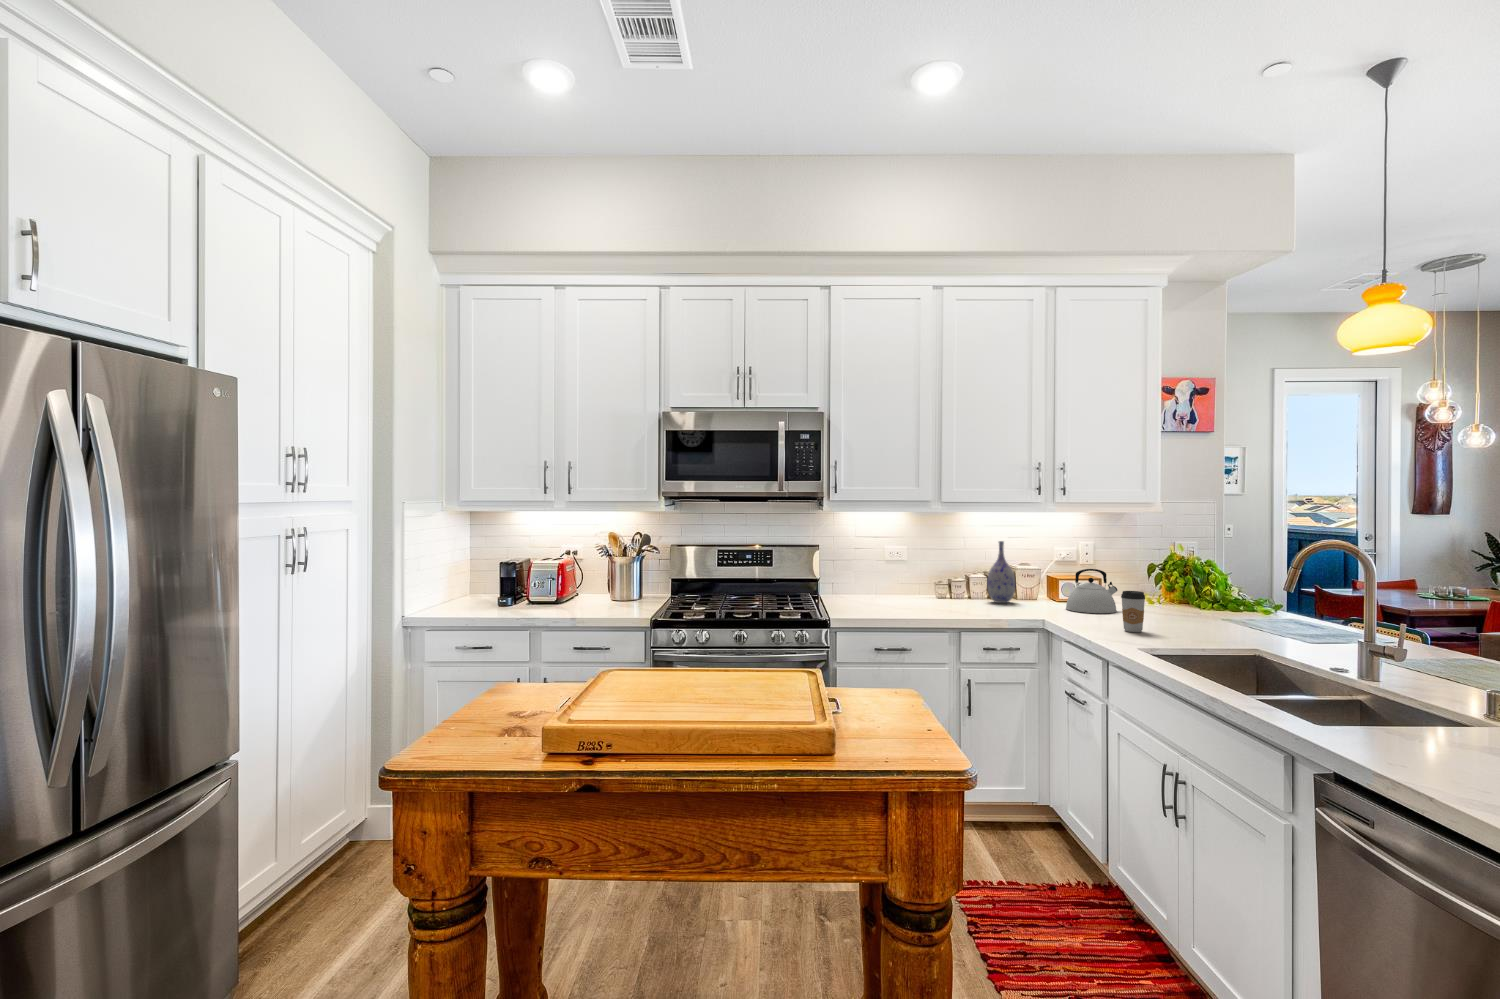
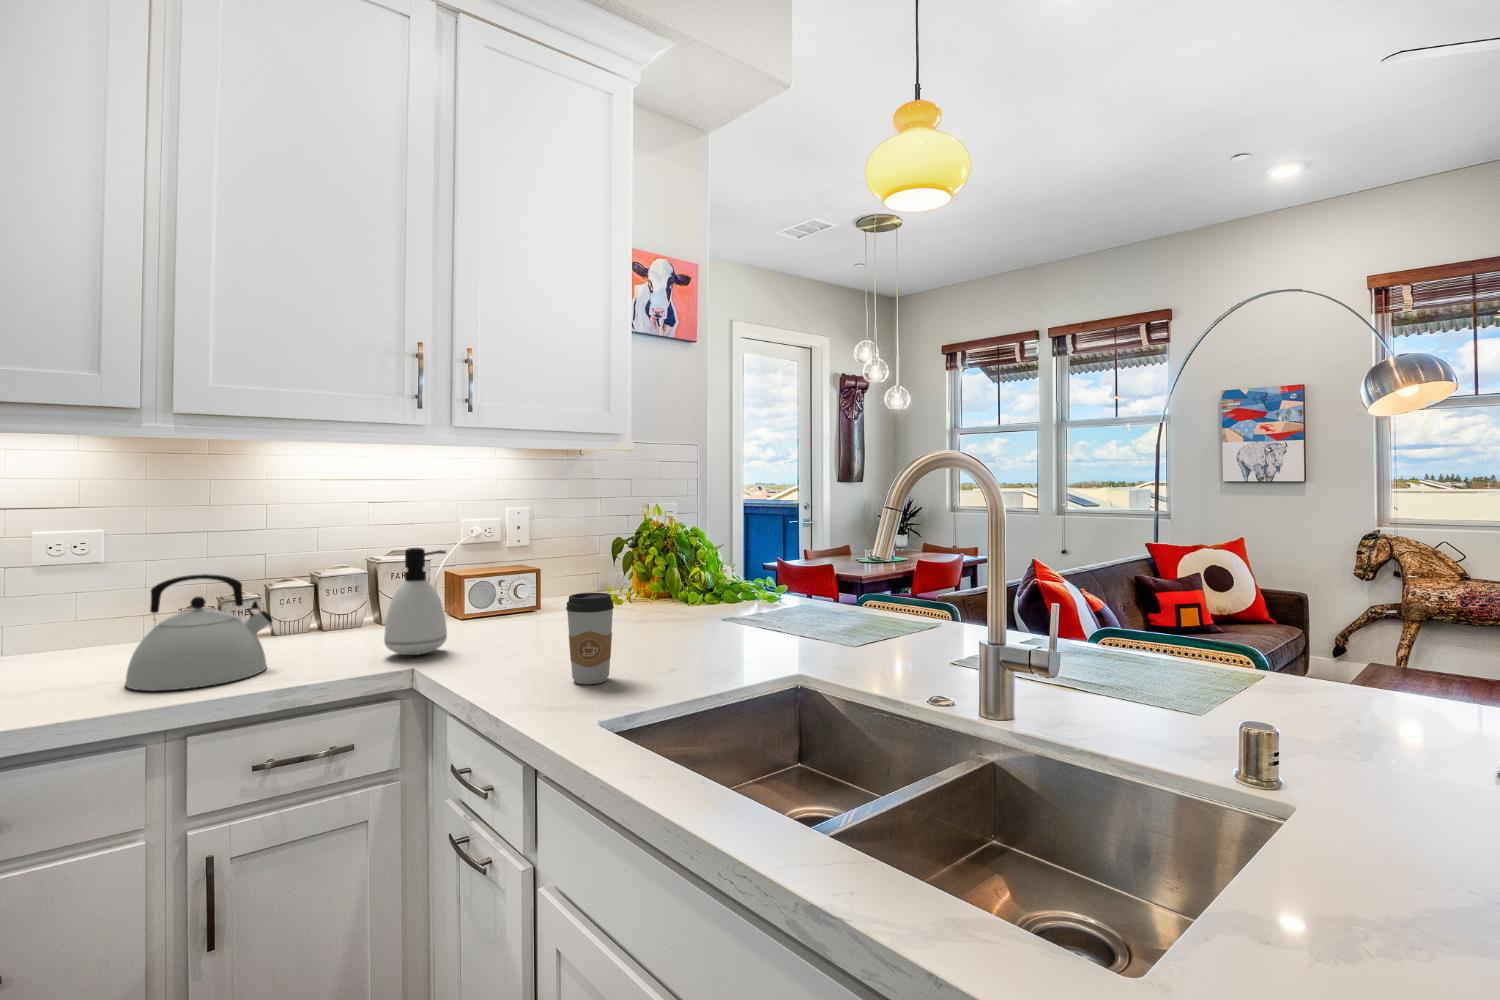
vase: present [987,541,1015,603] -> none [310,507,374,636]
soap dispenser: none [1029,564,1058,613] -> present [384,548,447,655]
kettle: present [1066,569,1117,613] -> present [125,574,272,691]

